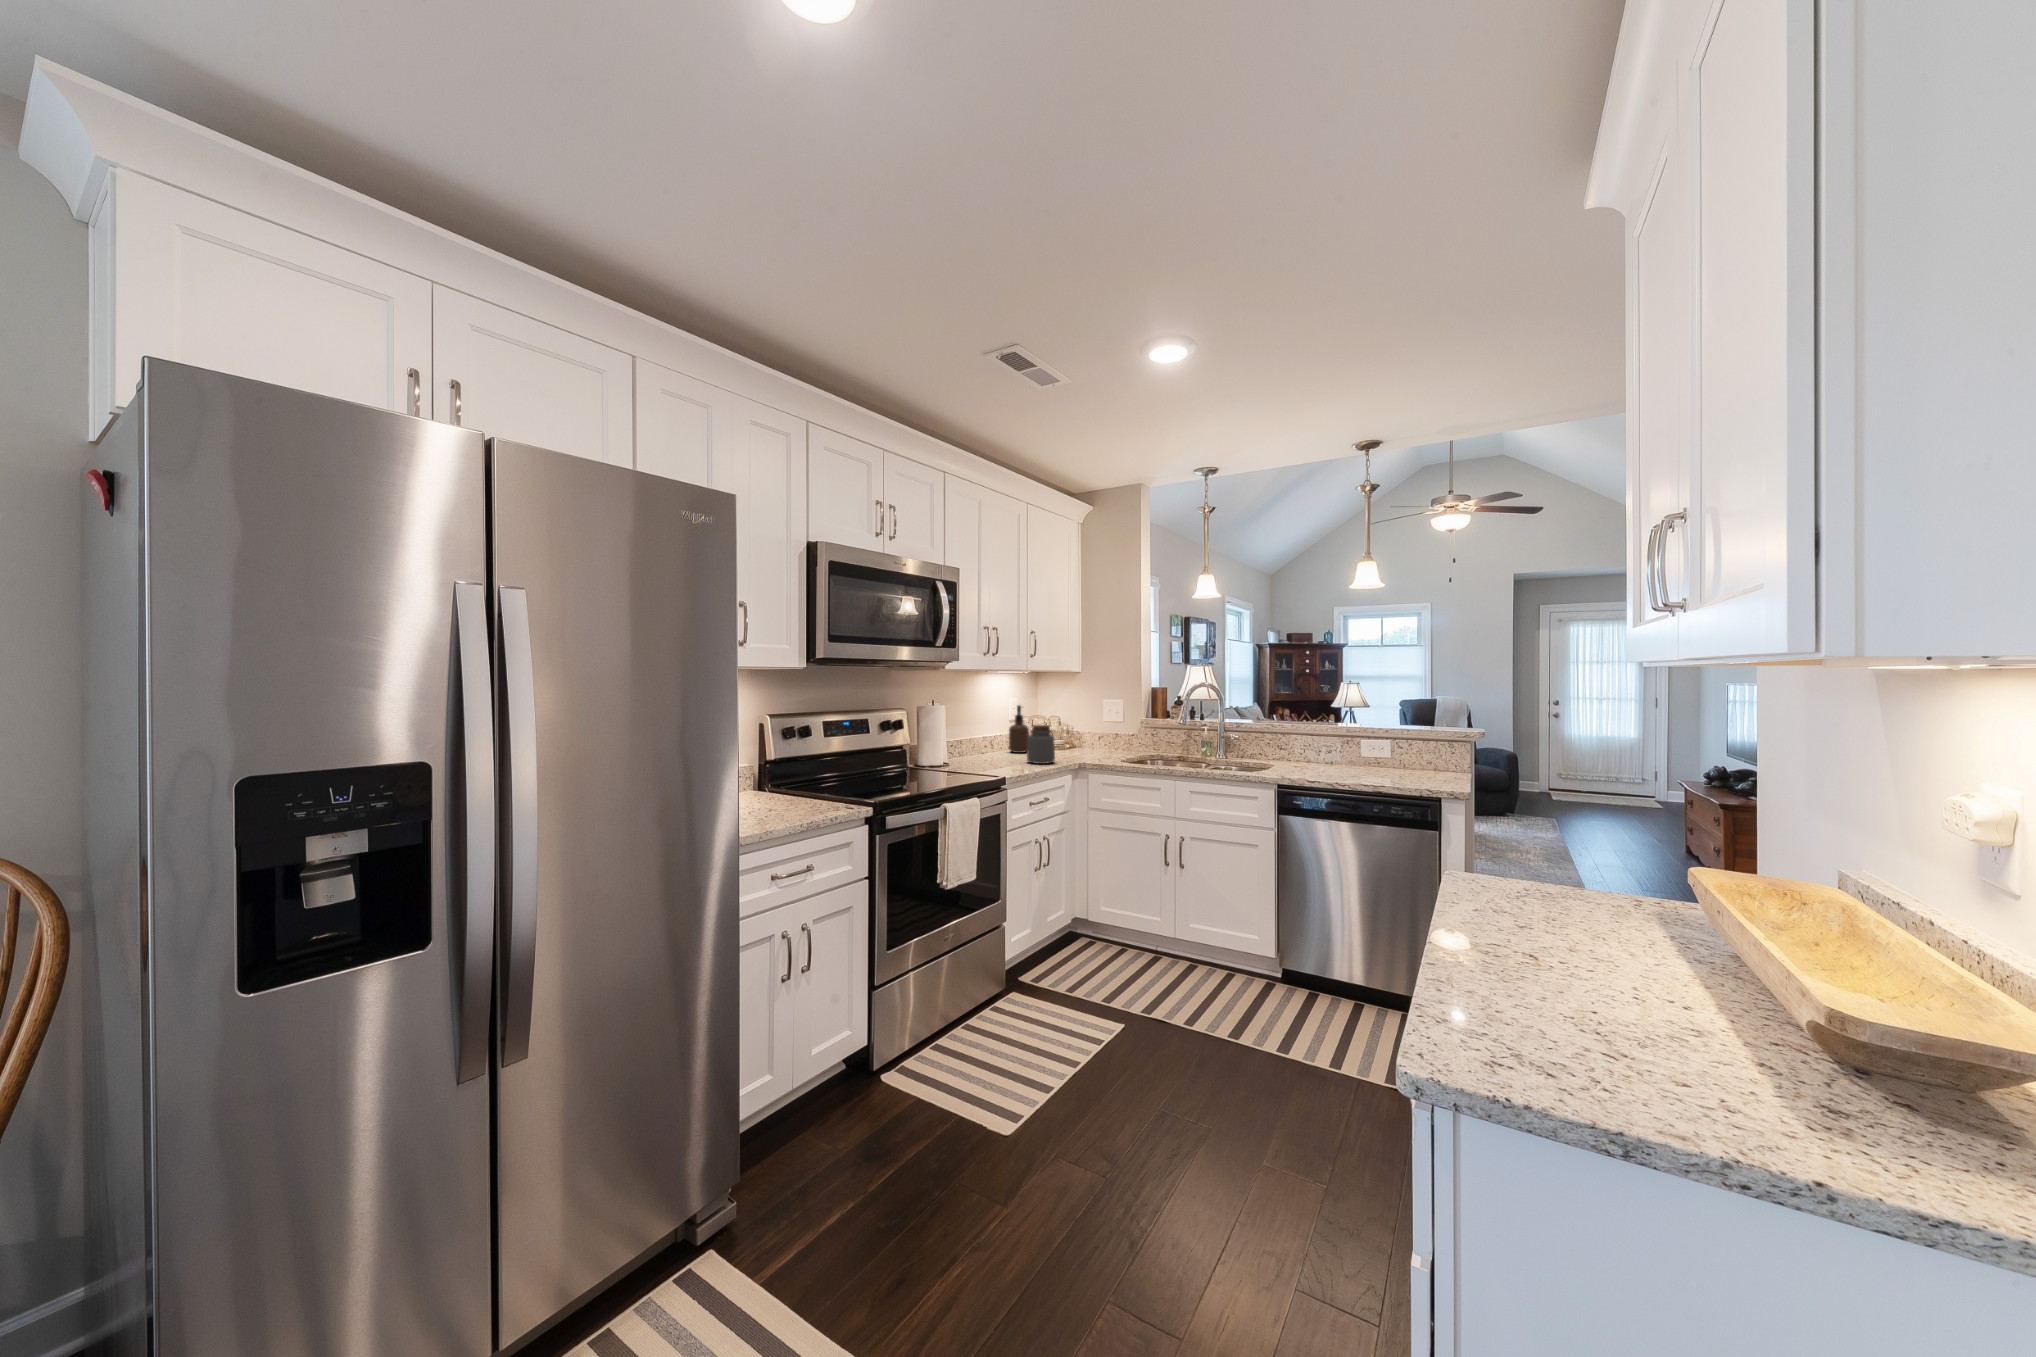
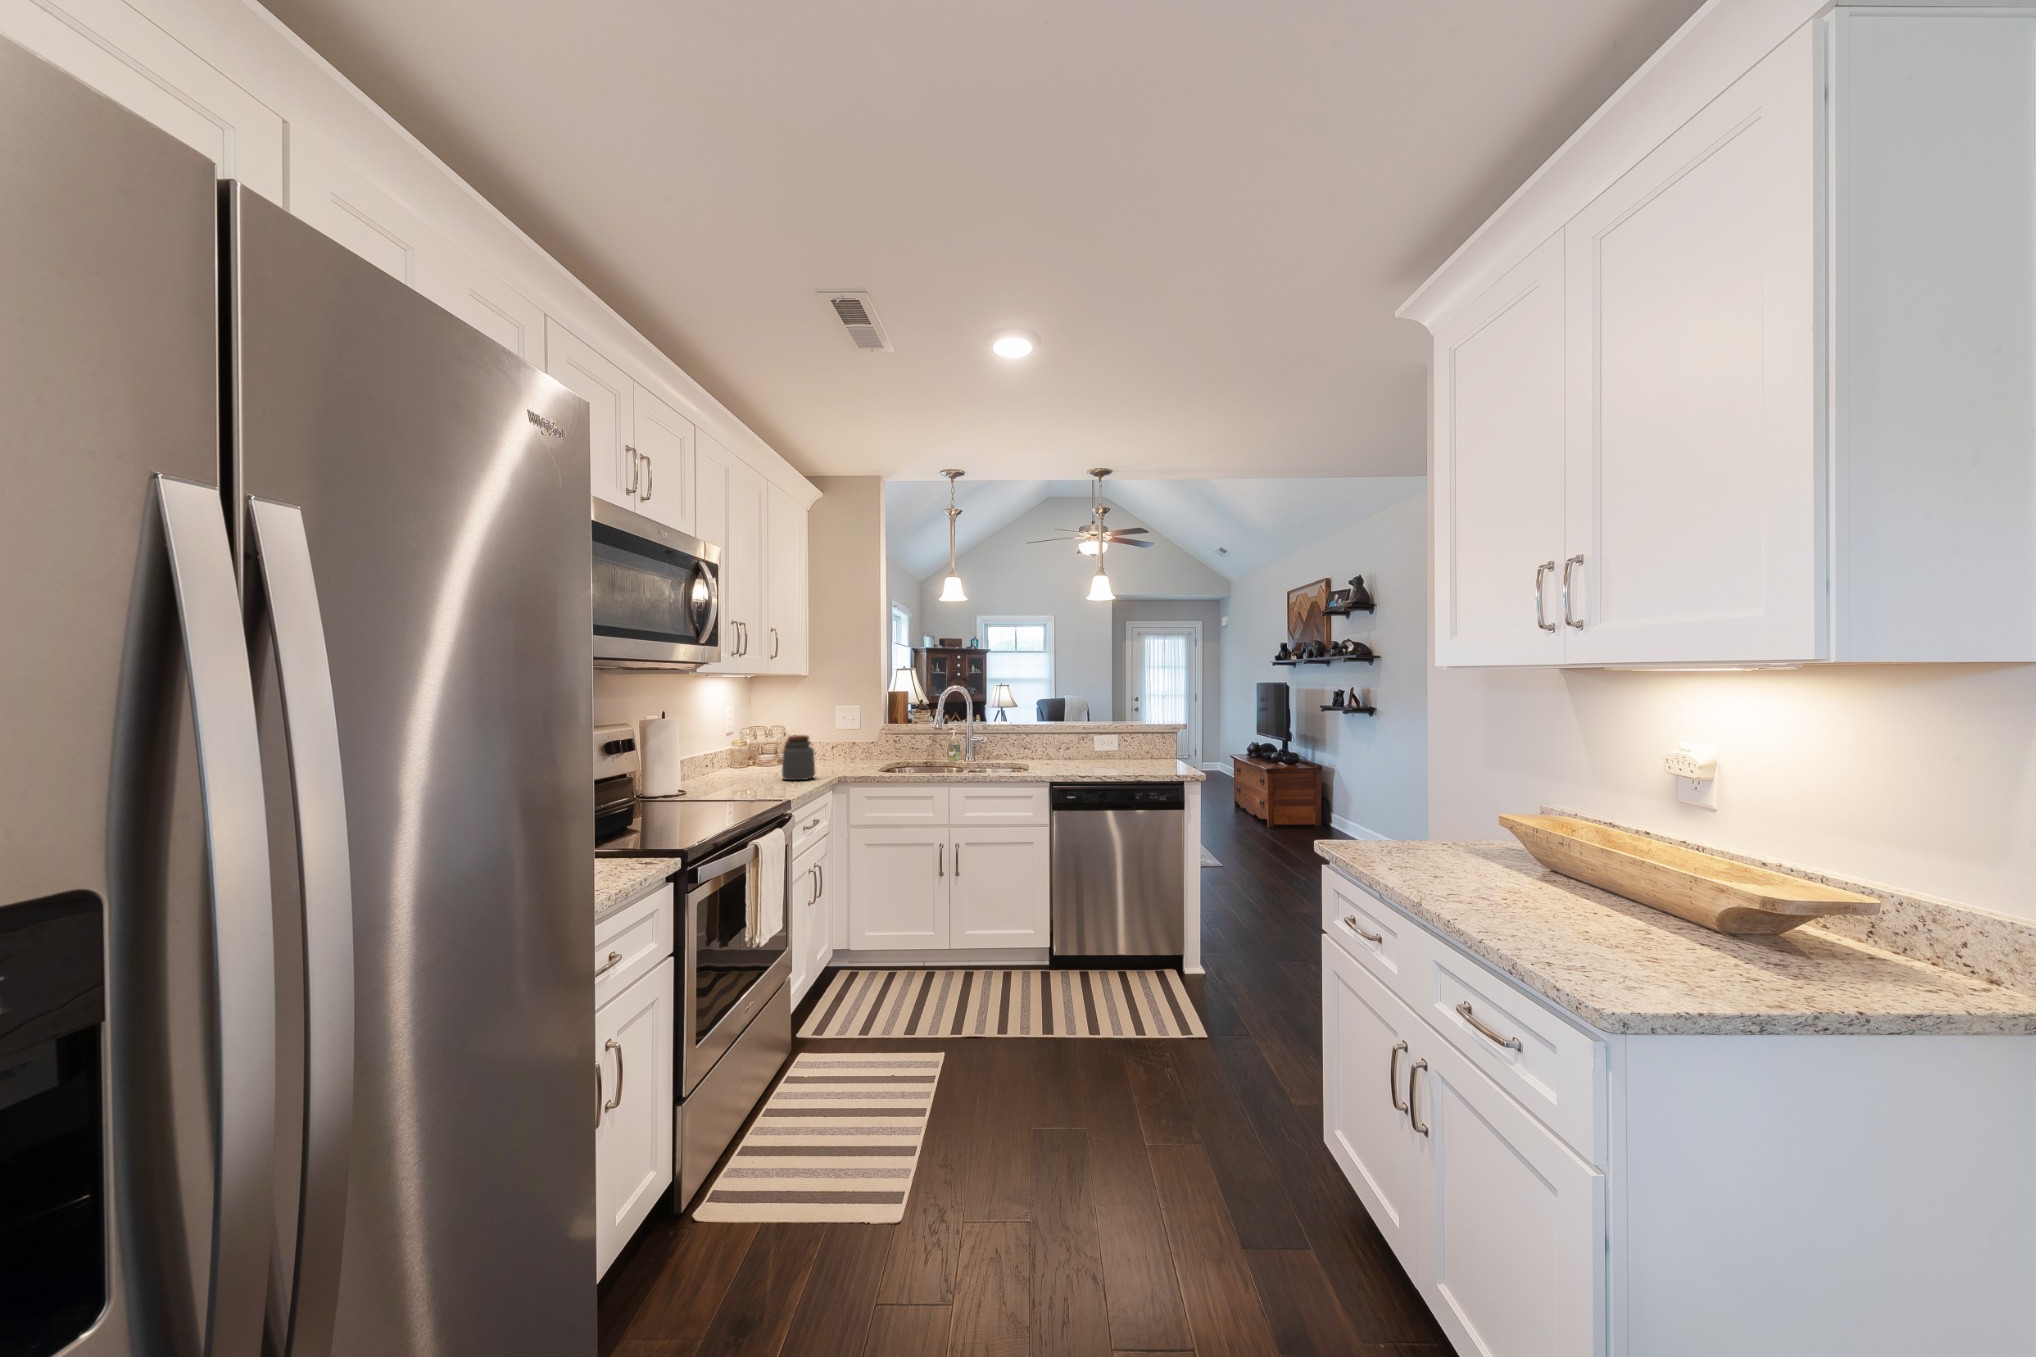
soap dispenser: present [1009,705,1029,753] -> none [739,715,764,770]

